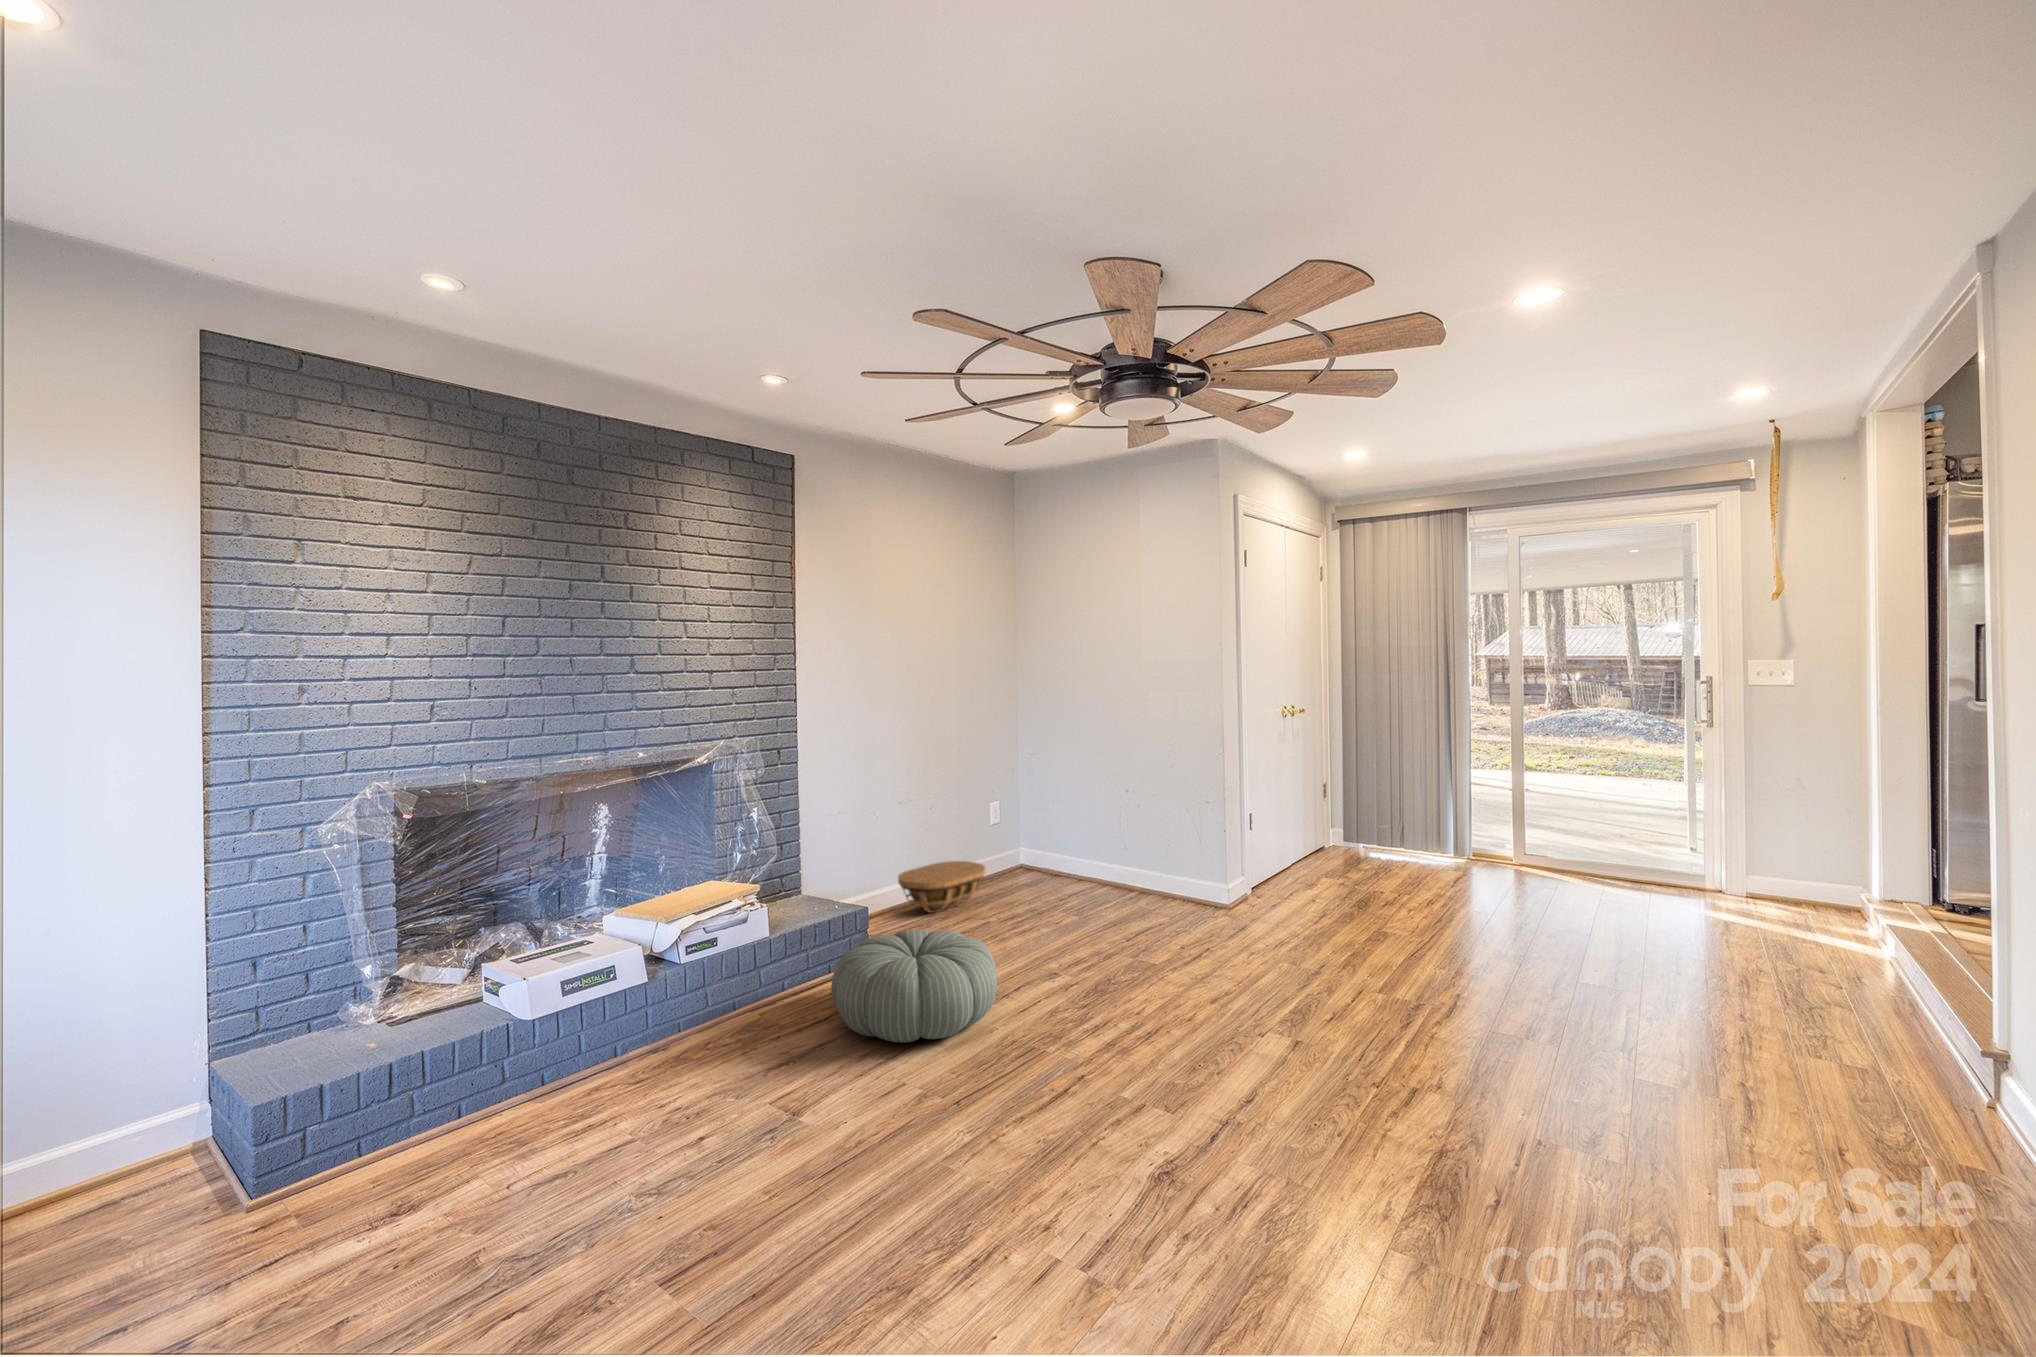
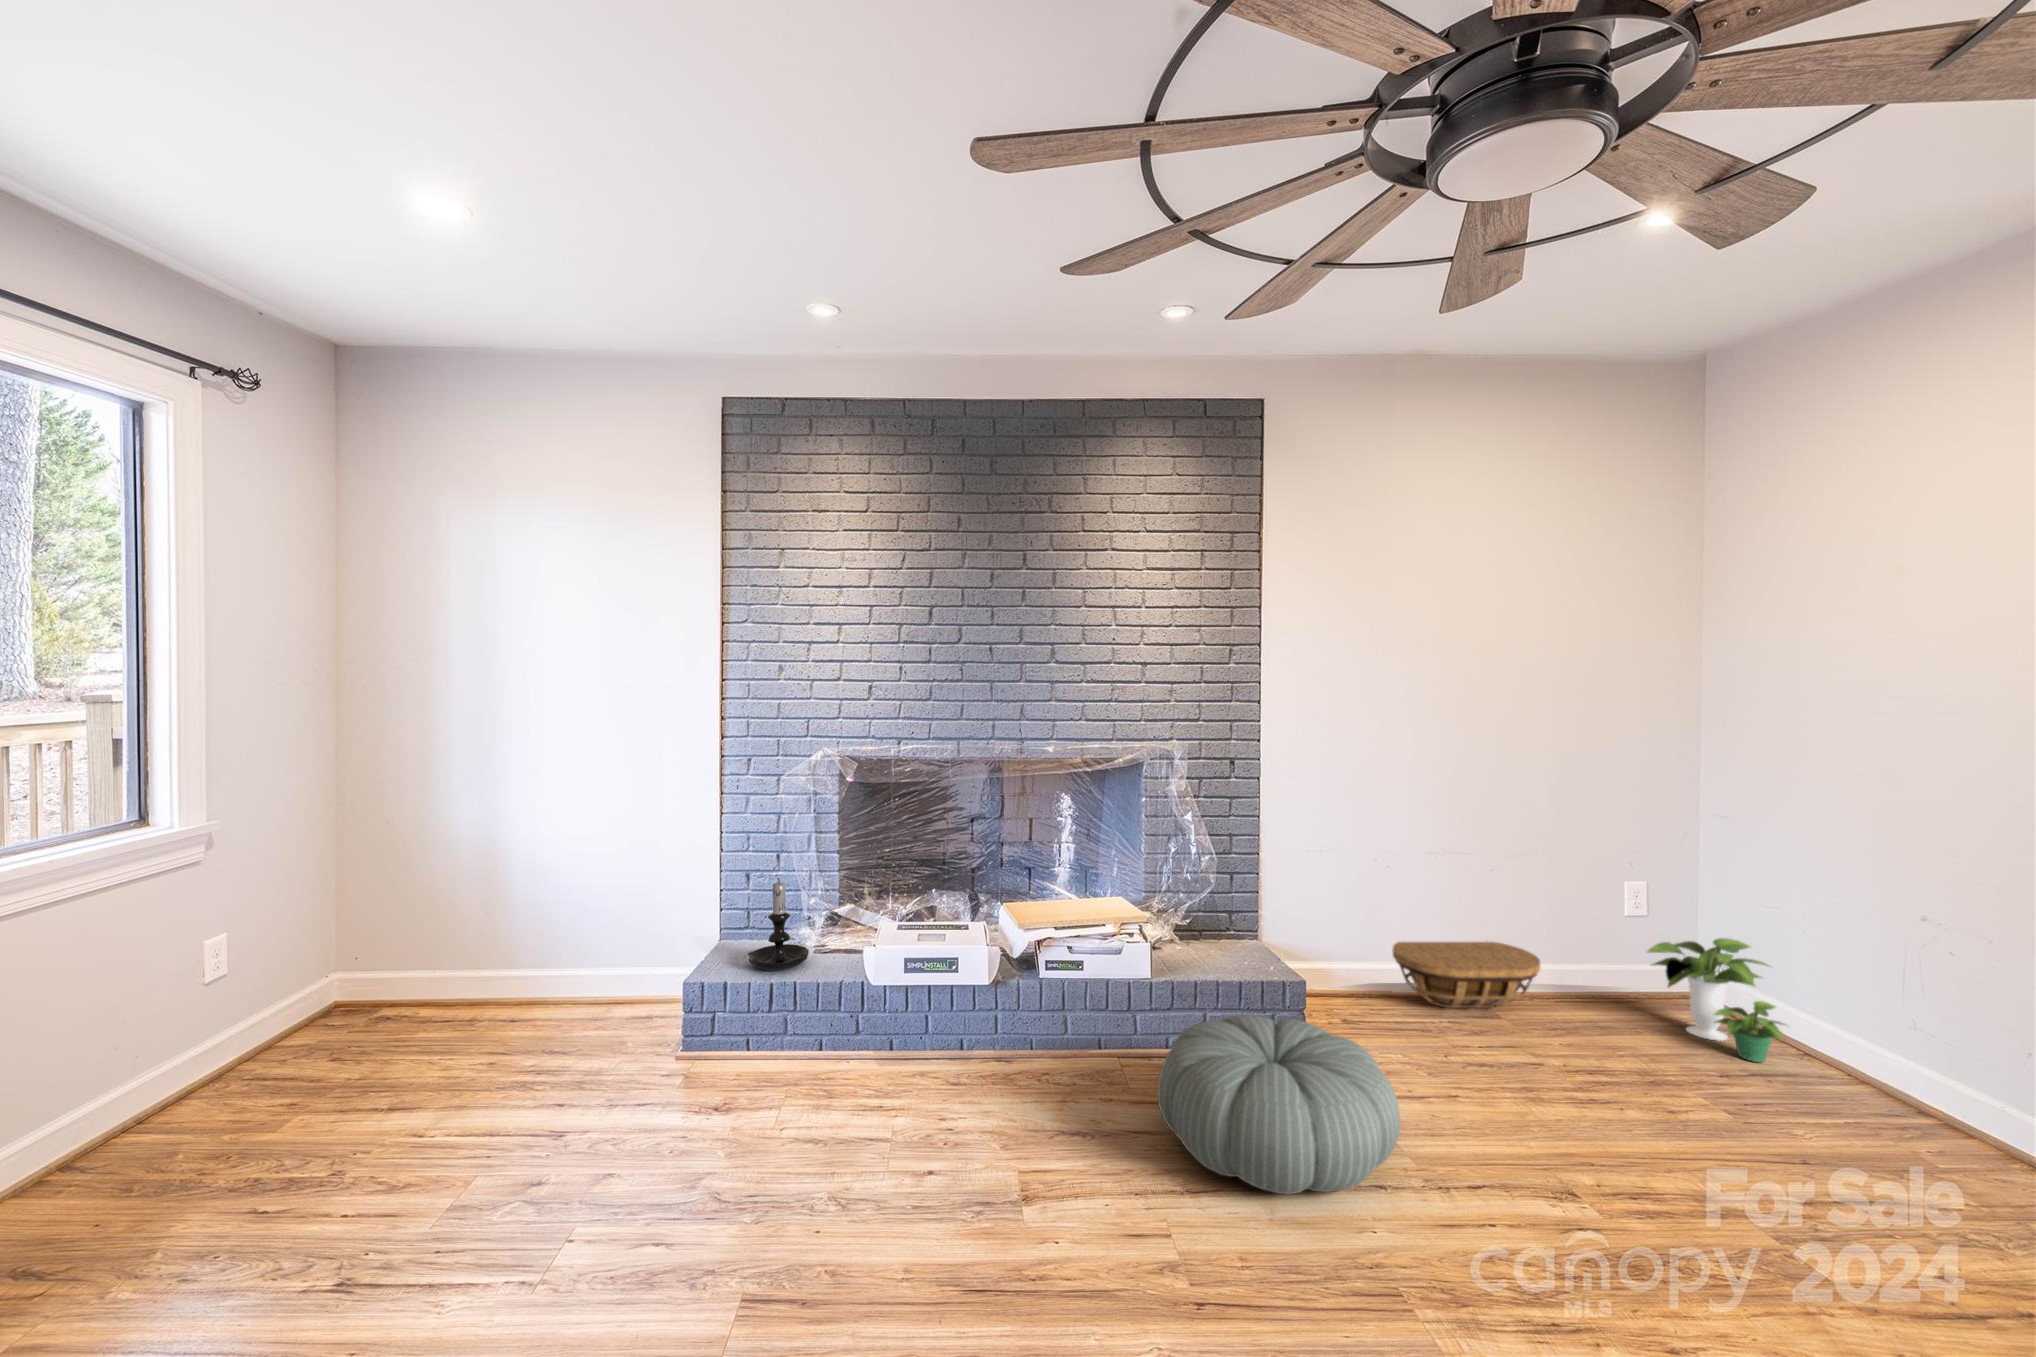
potted plant: none [1032,828,1105,894] -> present [1648,938,1788,1062]
candle holder: none [307,940,404,1054] -> present [747,878,809,971]

